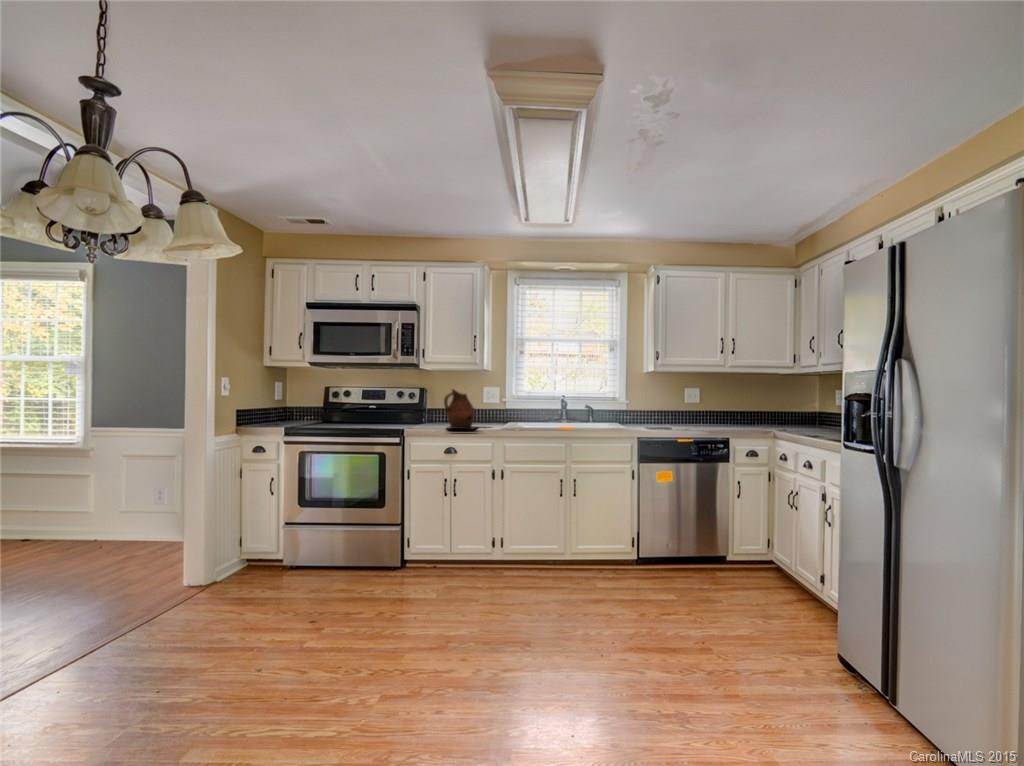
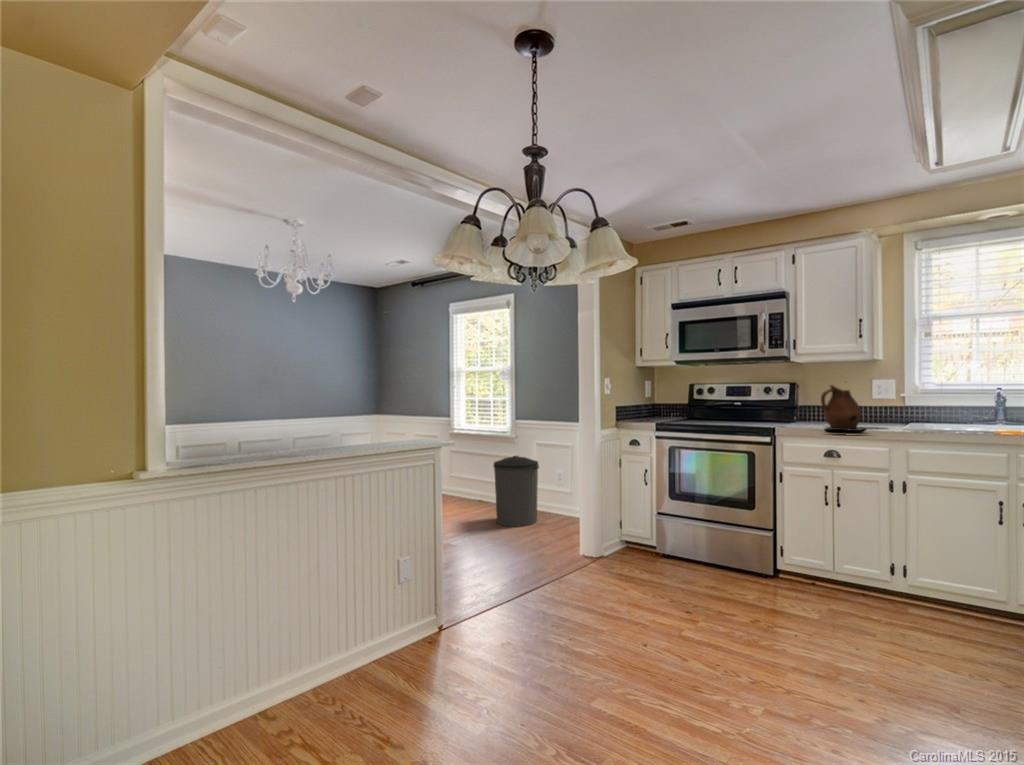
trash can: none [66,471,138,562] -> present [494,456,539,526]

